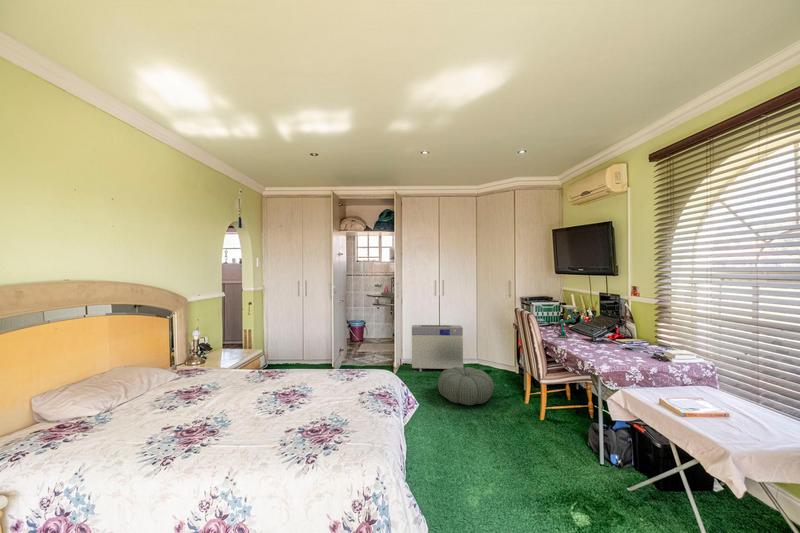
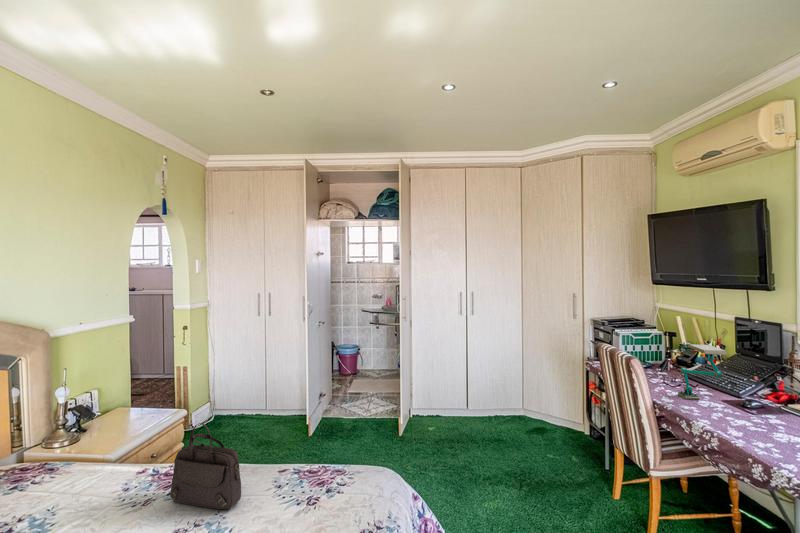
air purifier: present [412,325,463,372] -> none [426,358,504,432]
handbag: none [271,340,310,384] -> present [171,423,241,510]
pouf: present [438,367,494,405] -> none [470,430,560,501]

